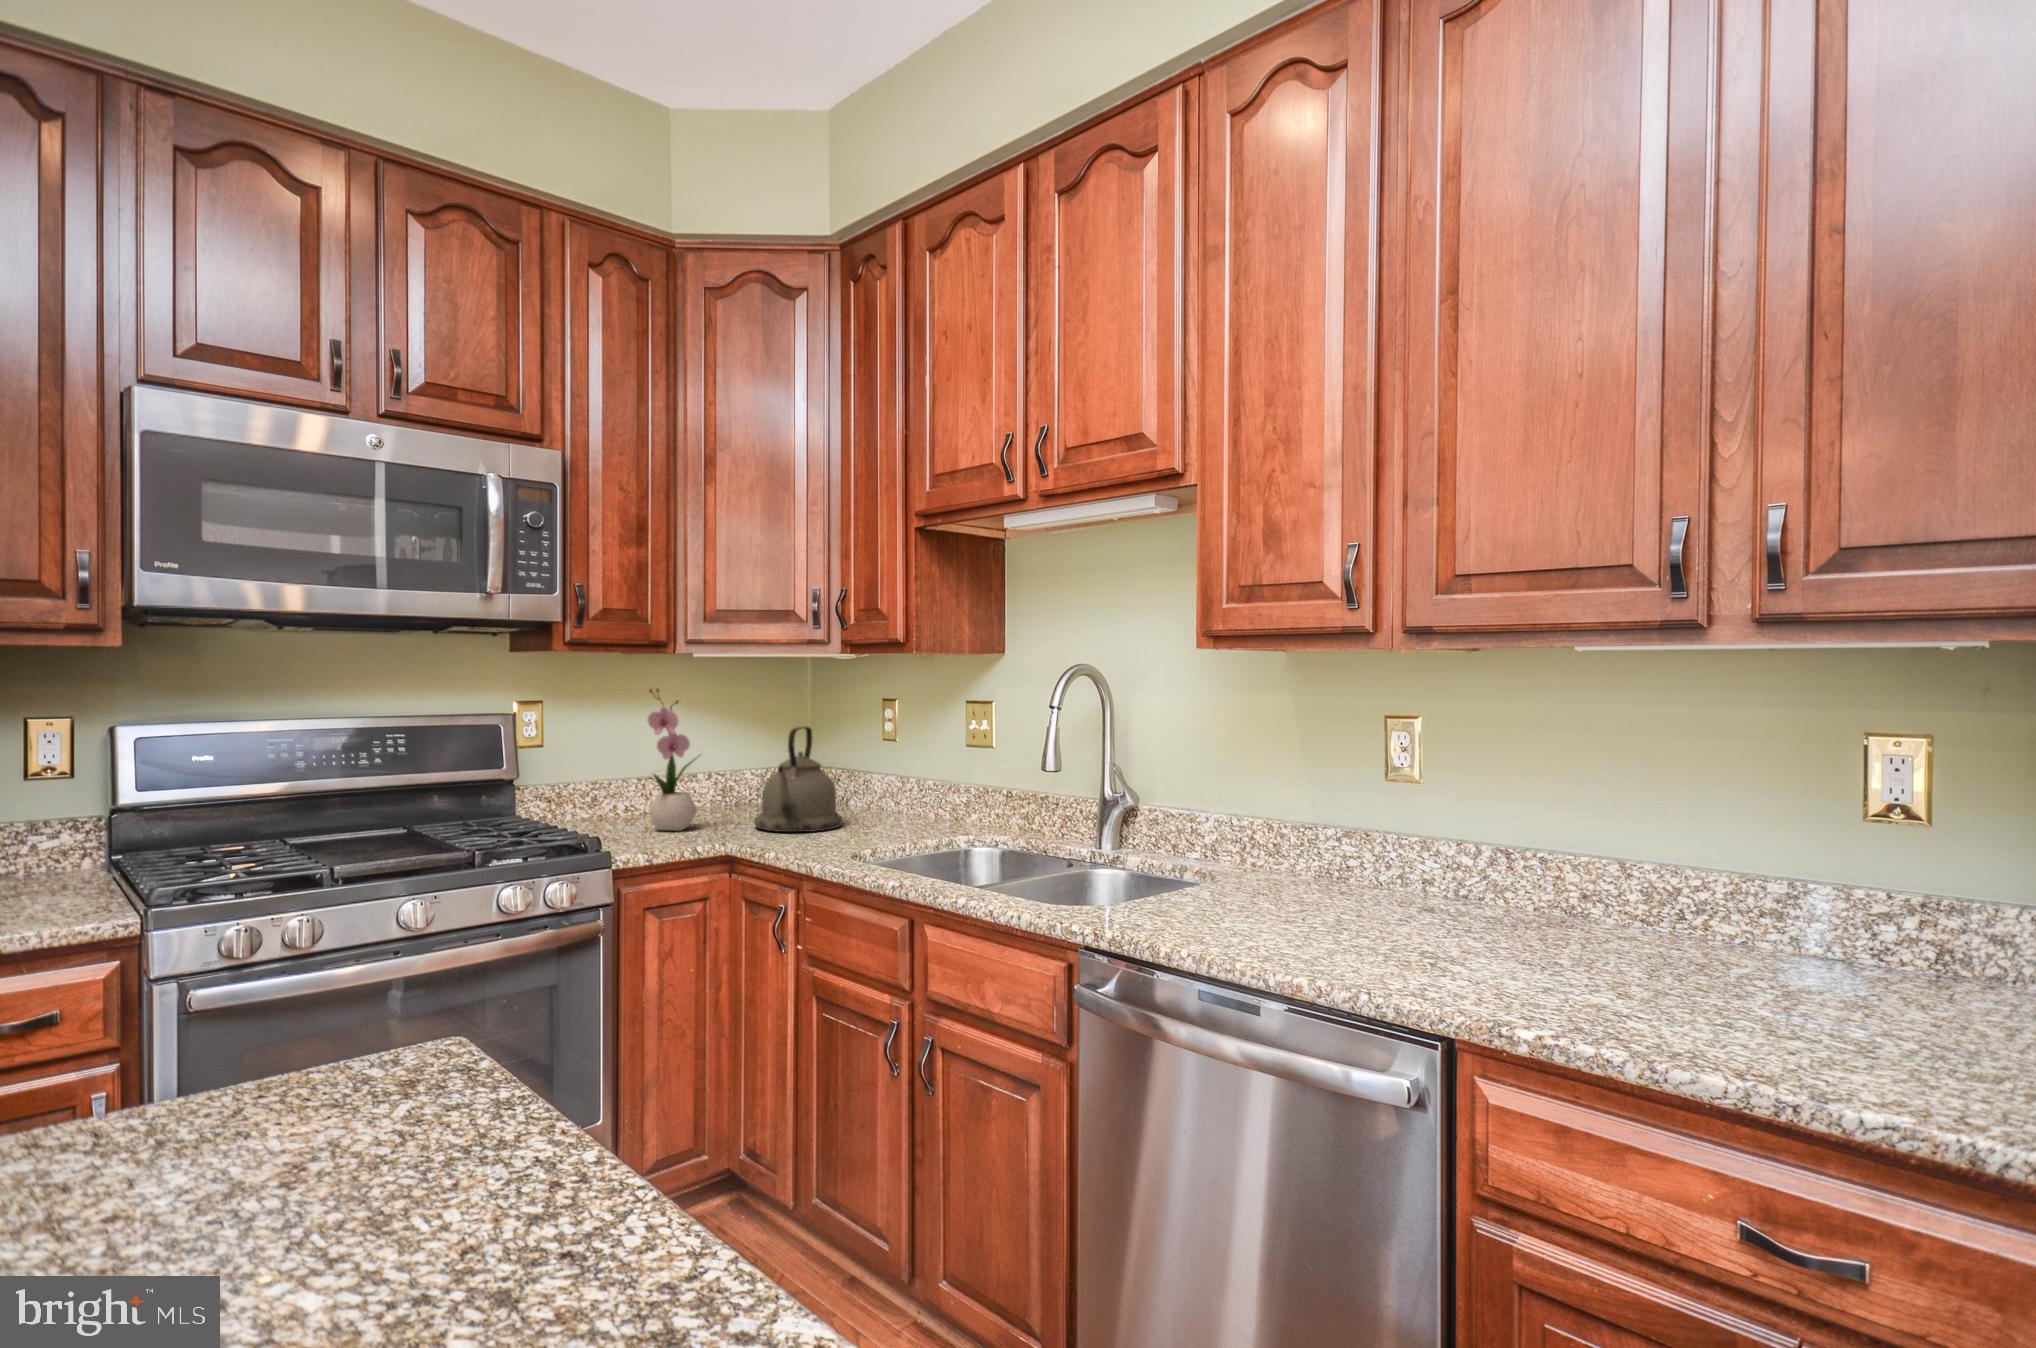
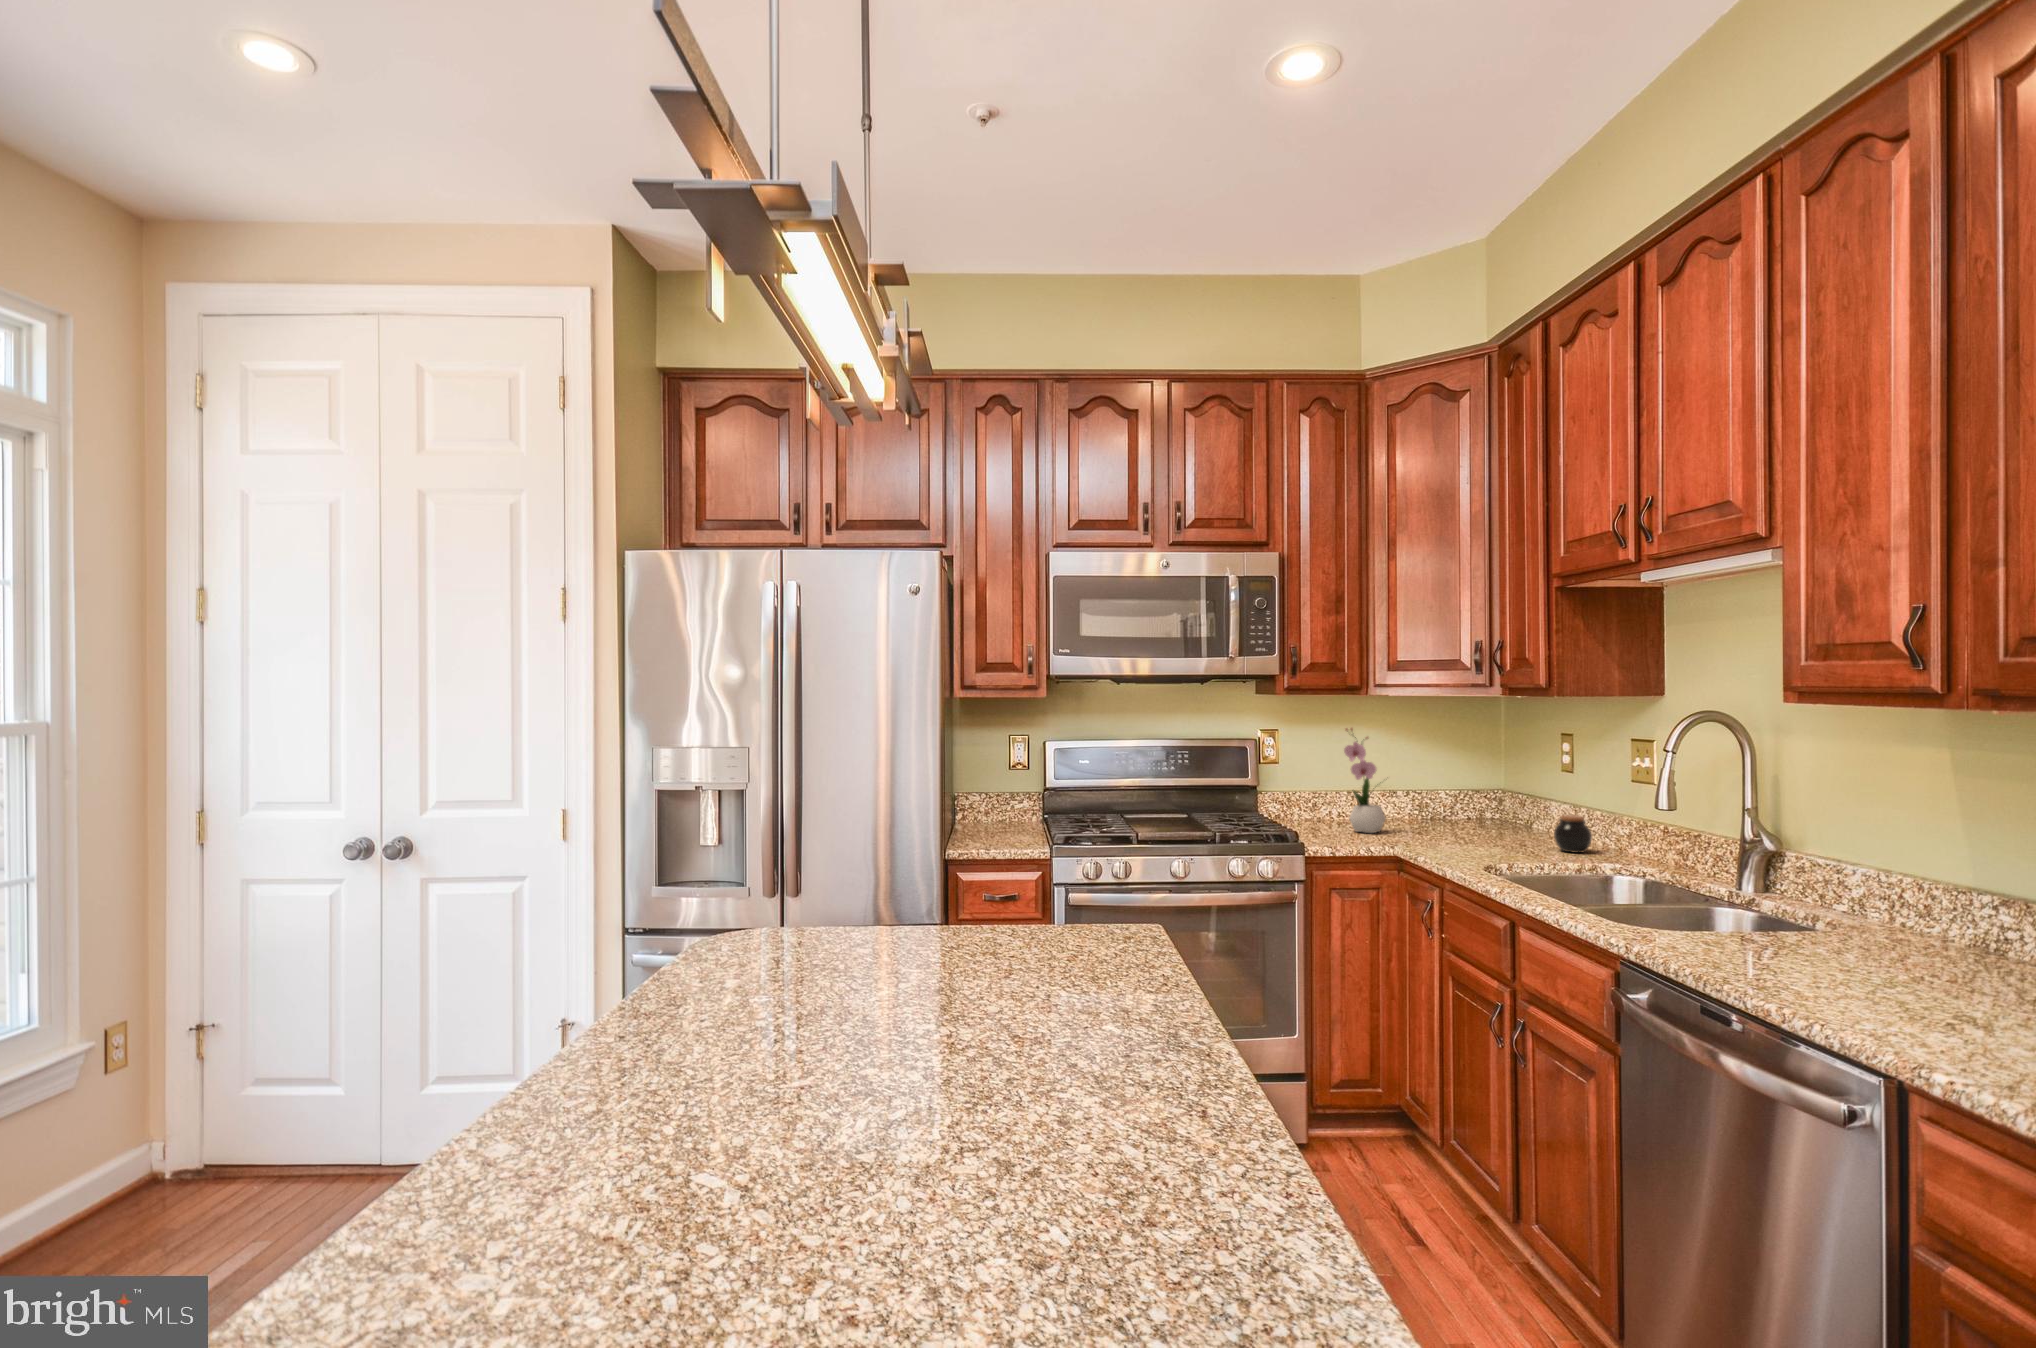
kettle: present [754,727,843,832] -> none [1429,759,1507,845]
jar: none [898,786,935,829] -> present [1554,815,1592,853]

